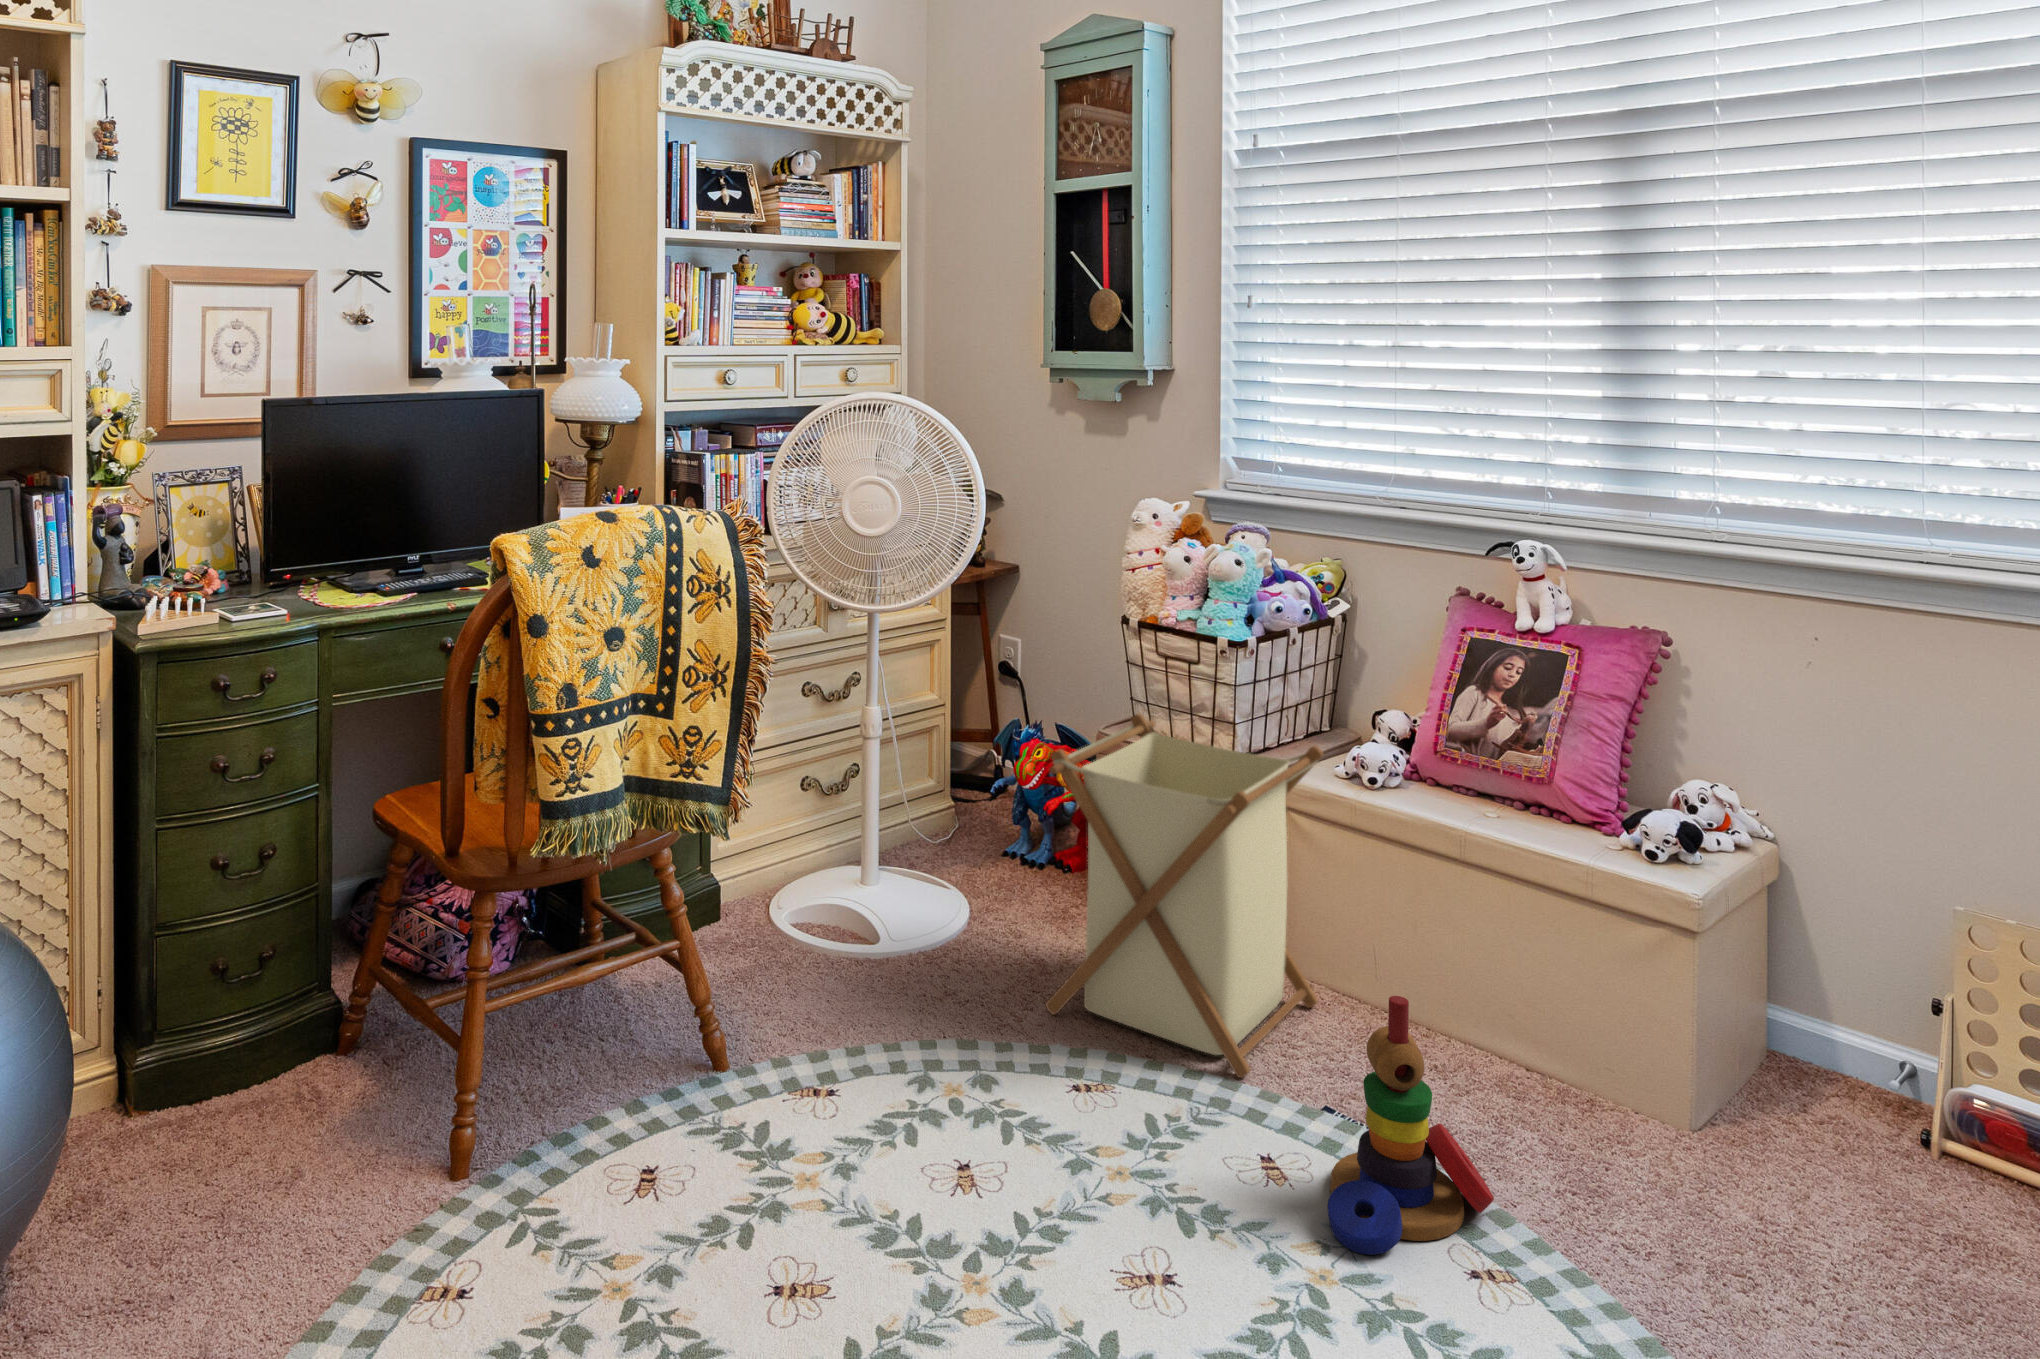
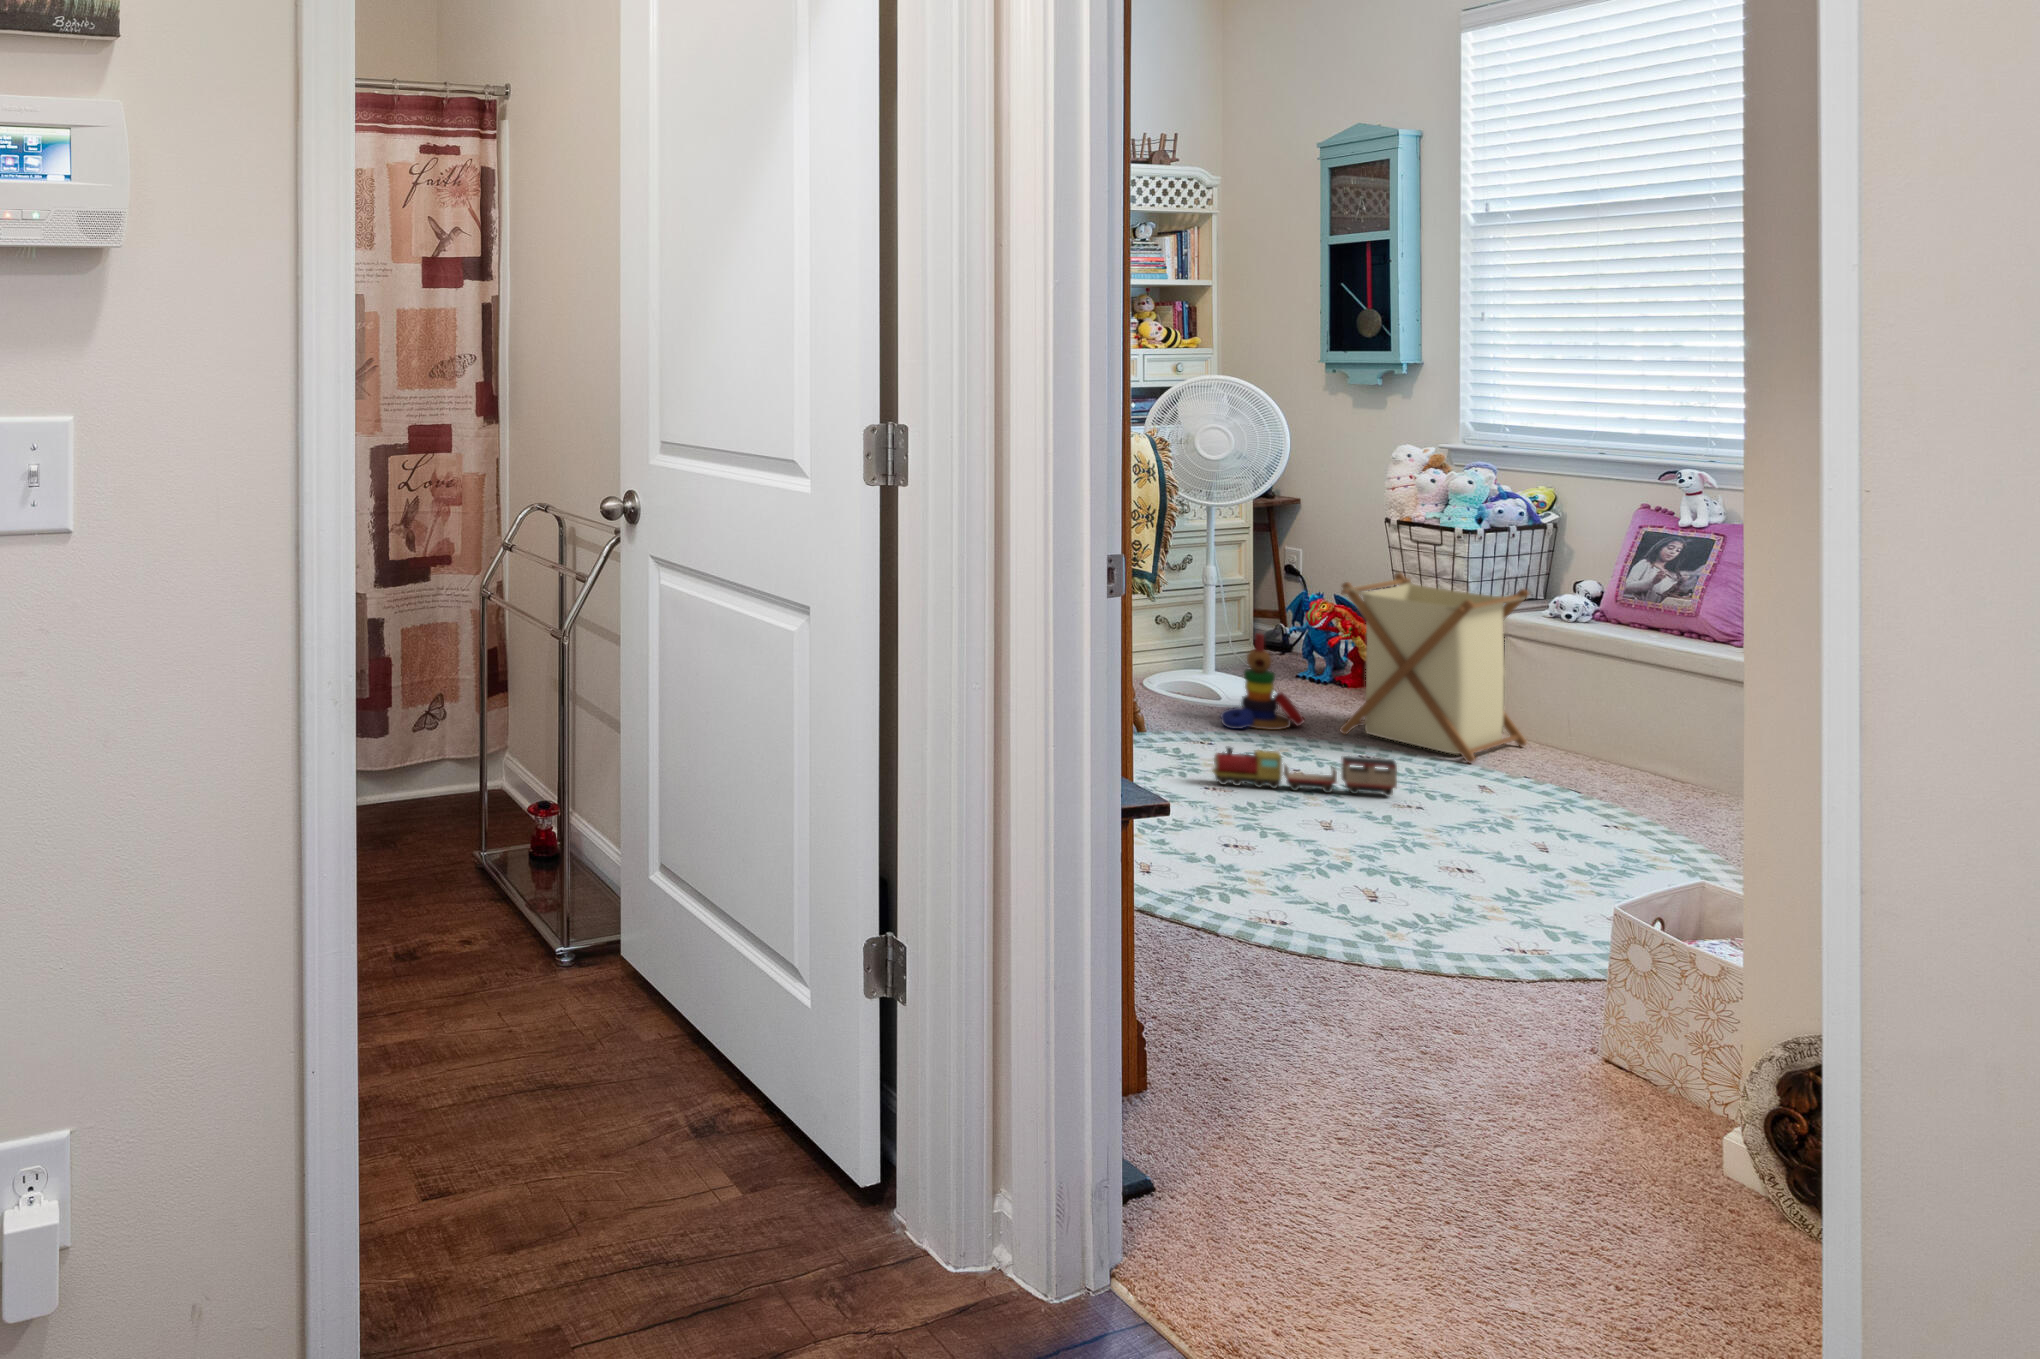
stacking toy: present [1328,996,1494,1255] -> present [1221,633,1304,730]
toy train: none [791,1159,1127,1260] -> present [1212,746,1397,796]

